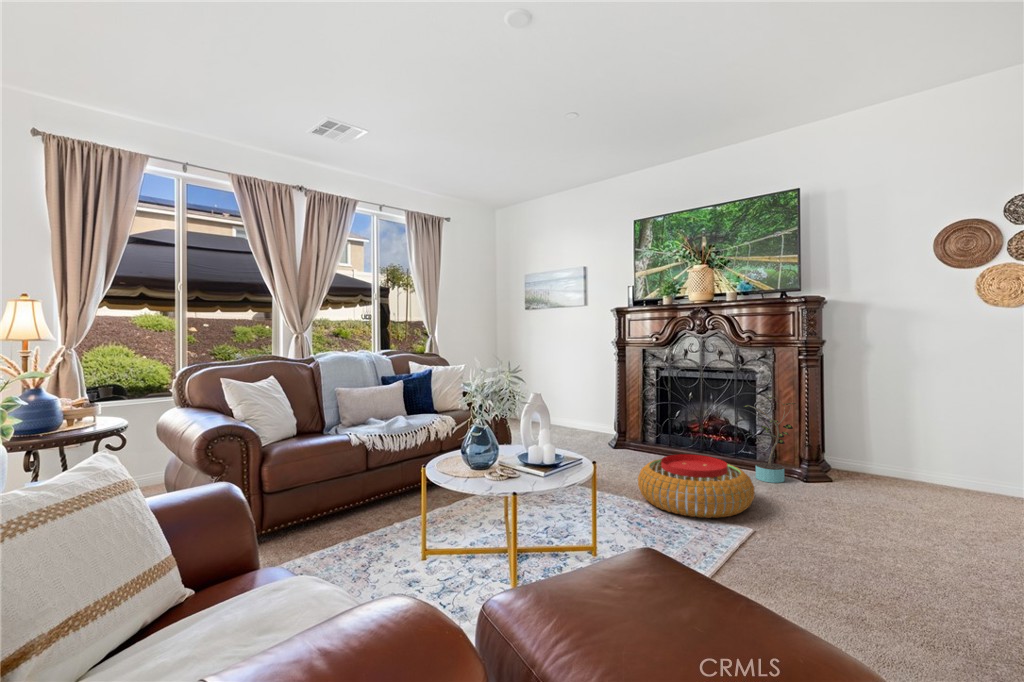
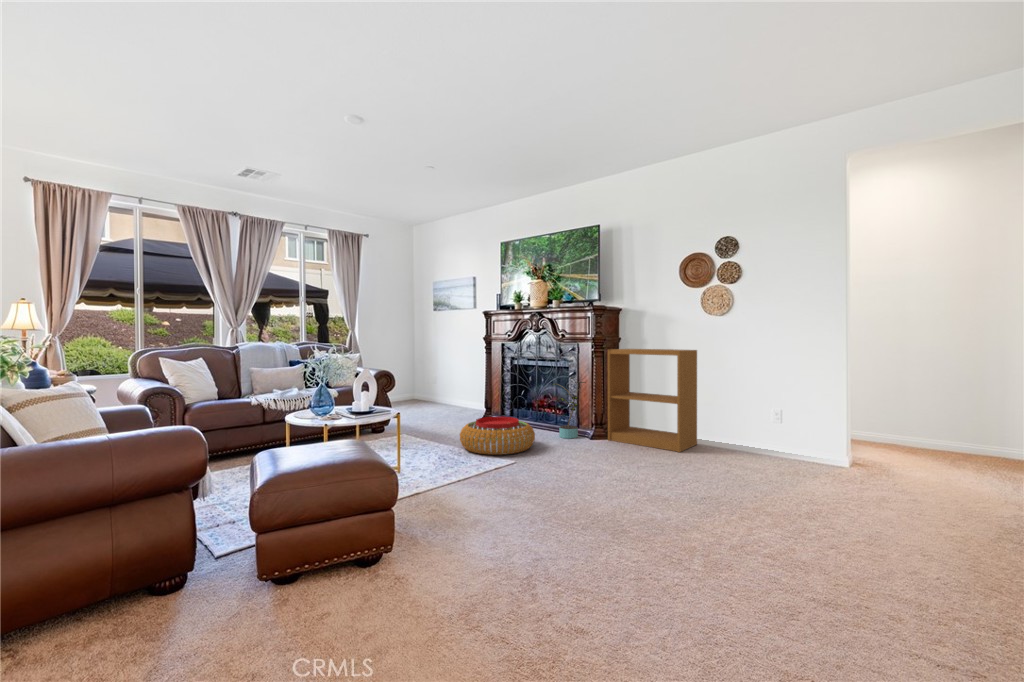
bookshelf: none [835,356,983,512] -> present [608,349,697,452]

